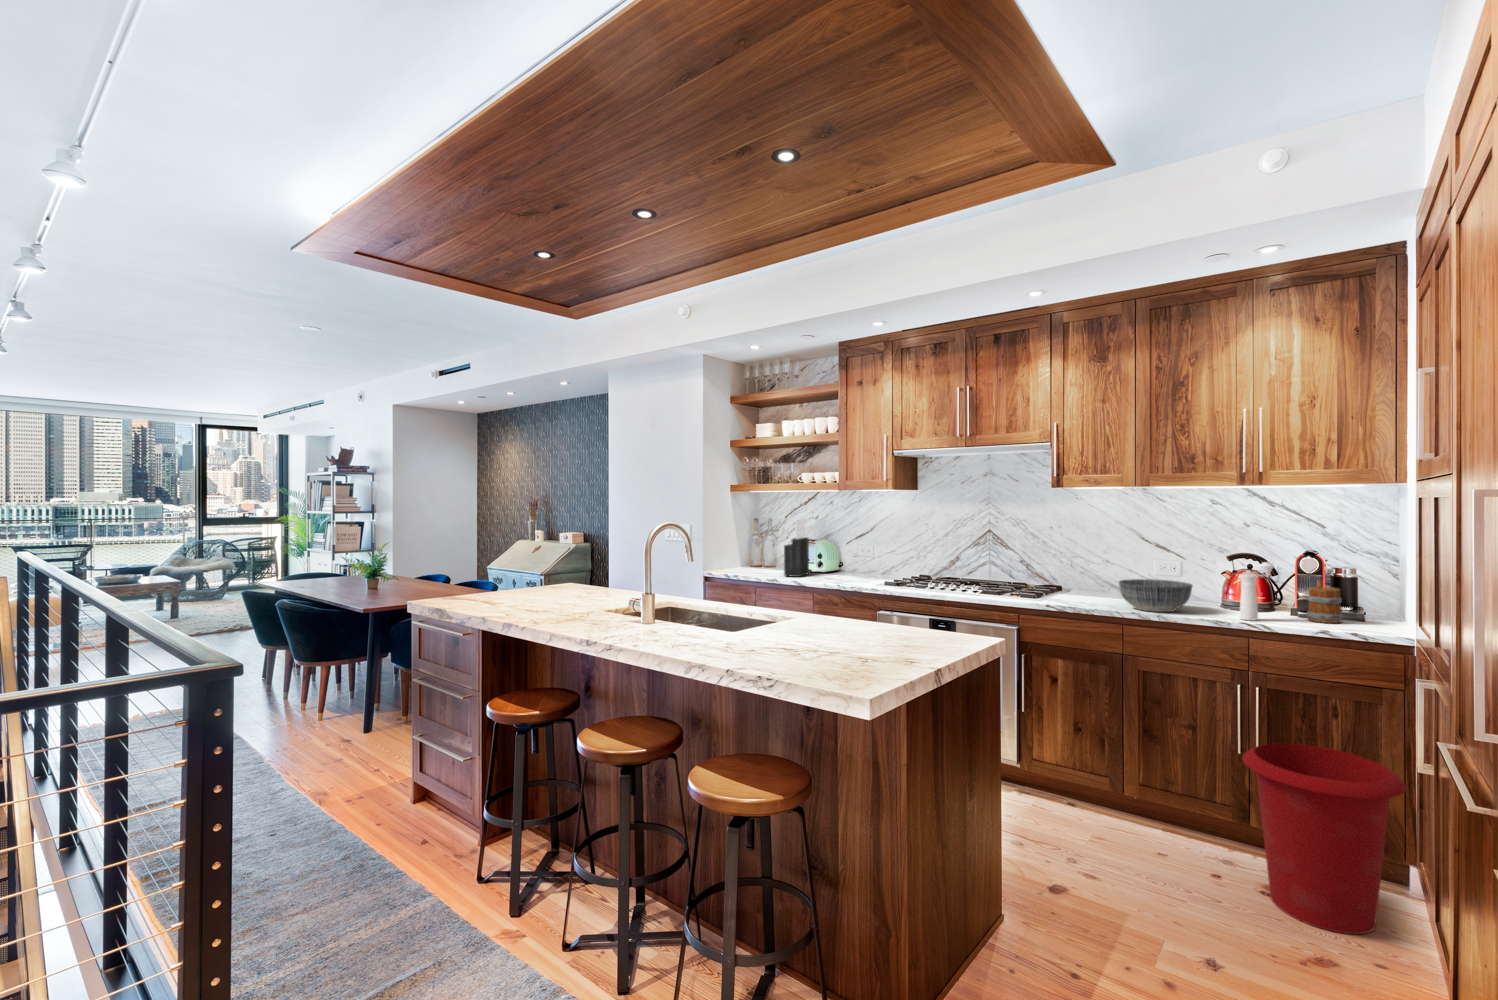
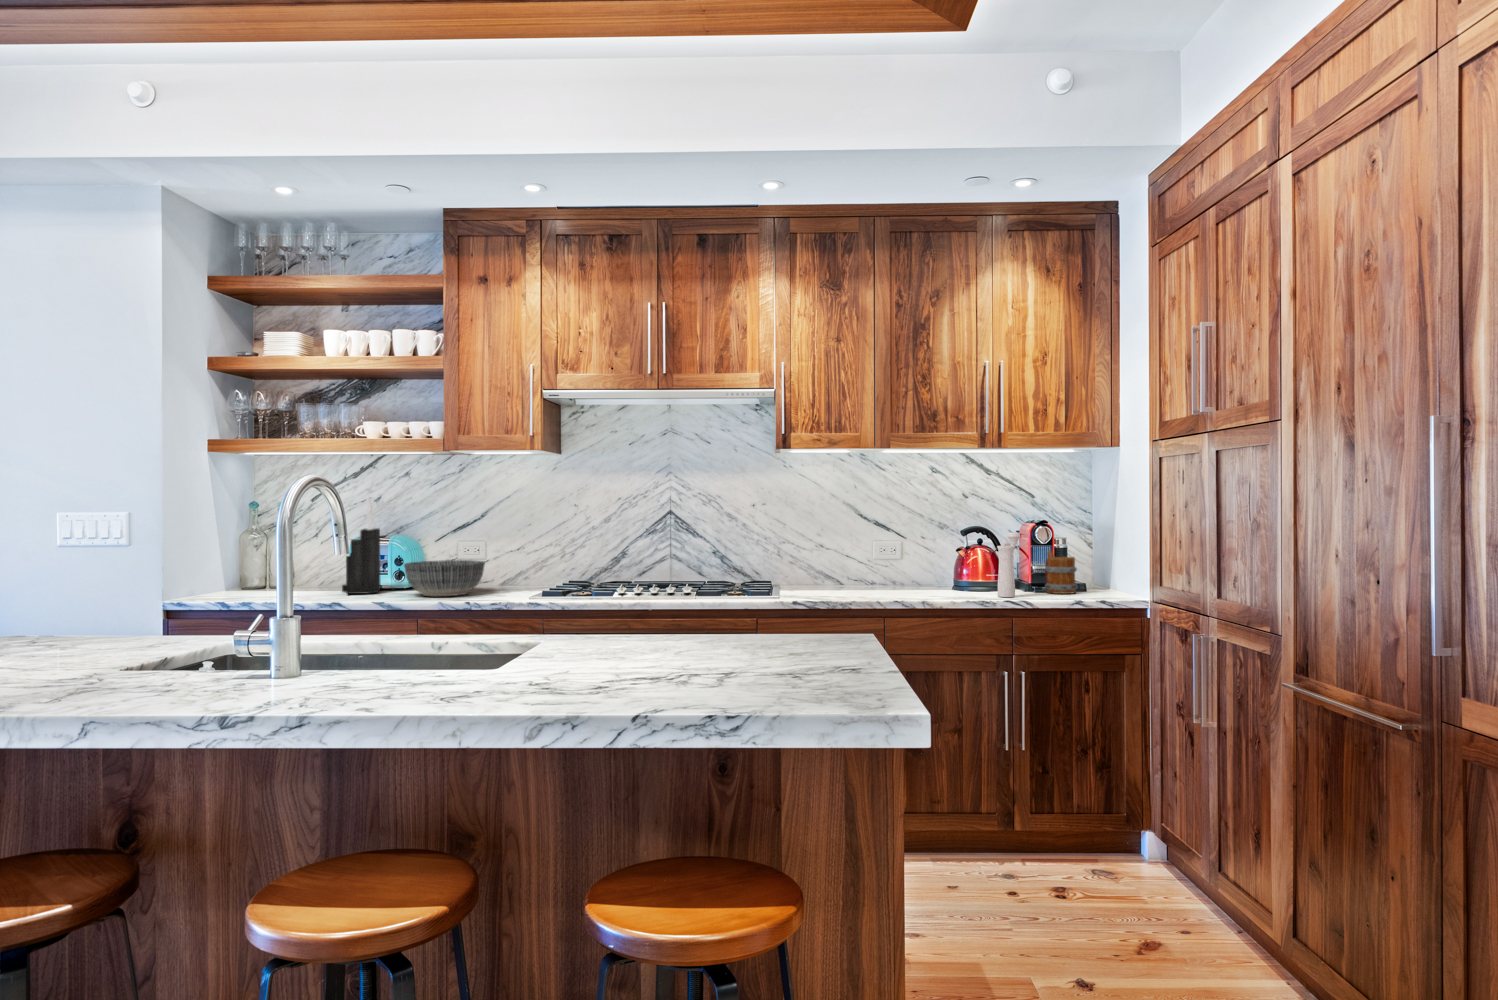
bowl: present [1118,579,1192,612] -> present [404,560,485,596]
waste bin: present [1242,743,1407,934] -> none [1034,725,1180,916]

